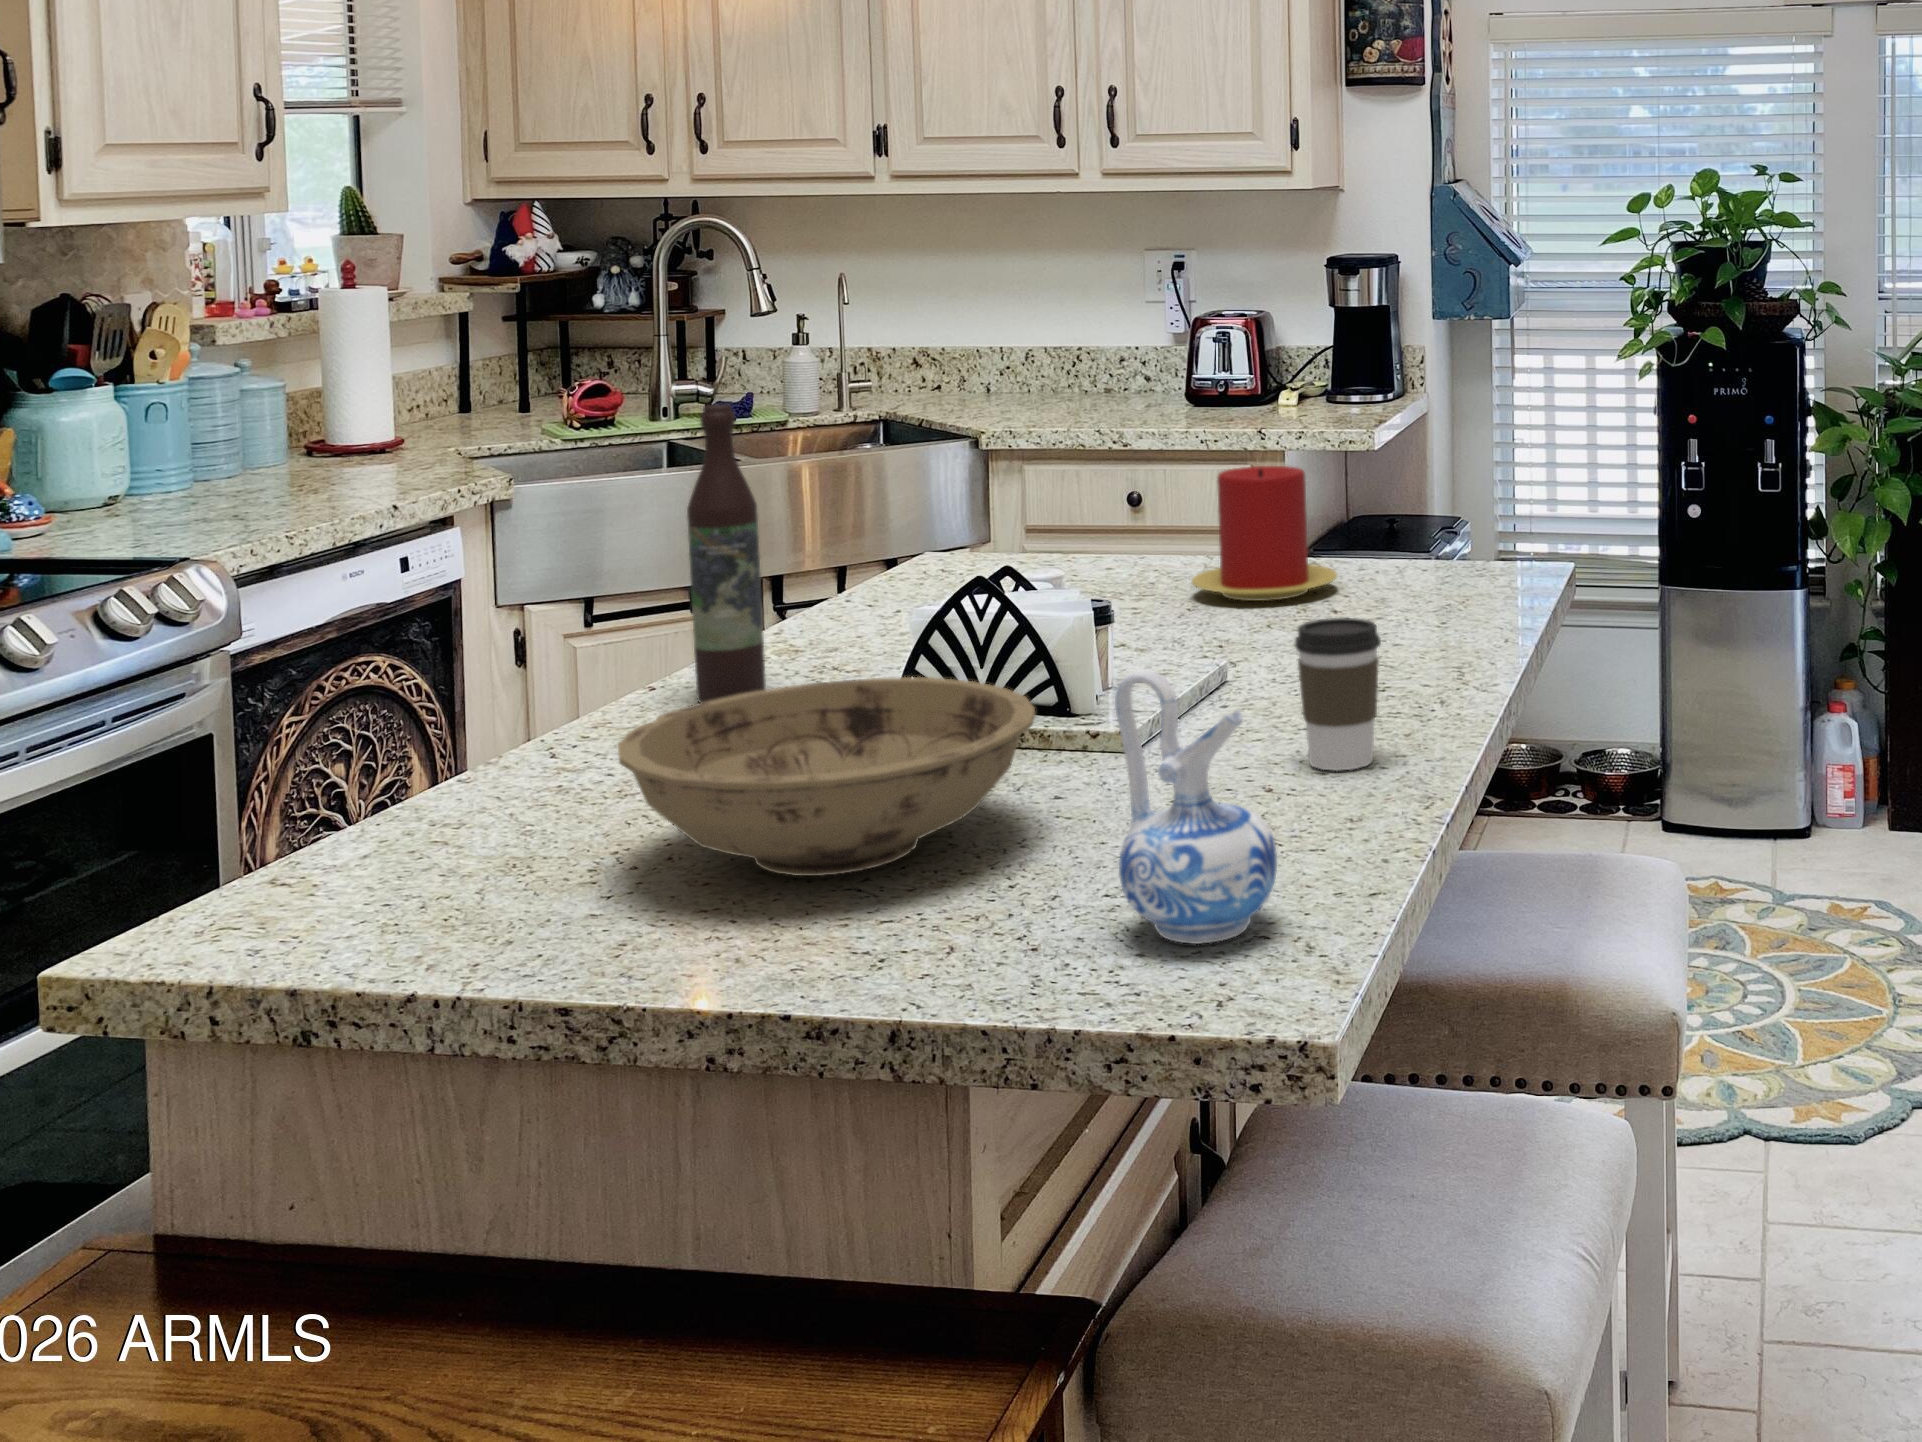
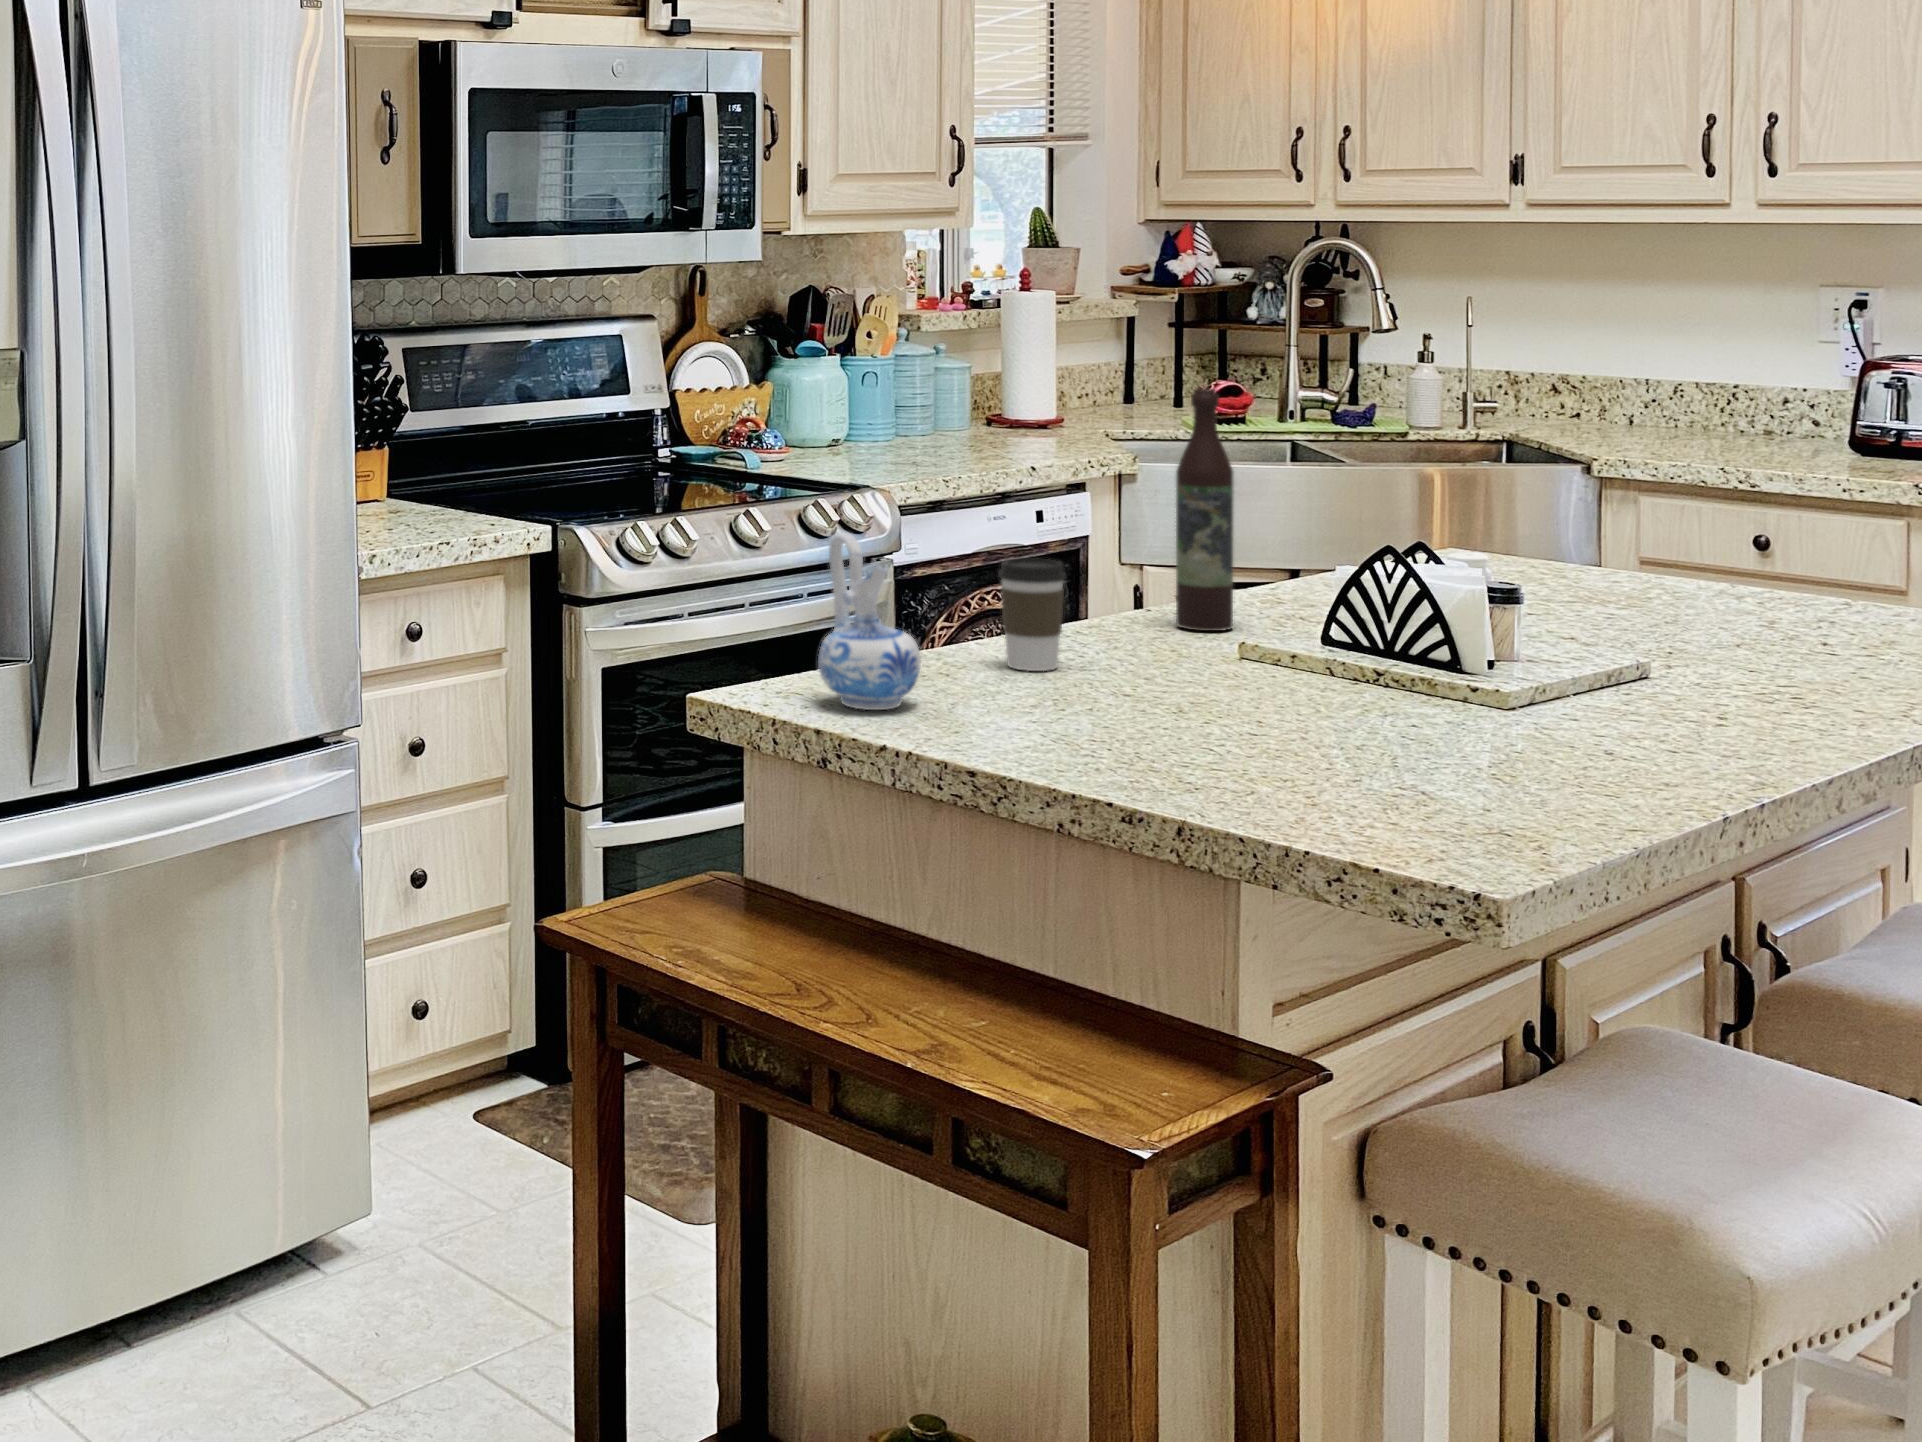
candle: present [1192,466,1337,601] -> none [1682,497,1852,631]
coffee cup: present [1295,618,1381,771] -> present [998,558,1066,671]
ceramic pitcher: present [1115,669,1277,944] -> present [818,533,921,710]
bowl: present [618,677,1035,876] -> none [1051,602,1379,740]

